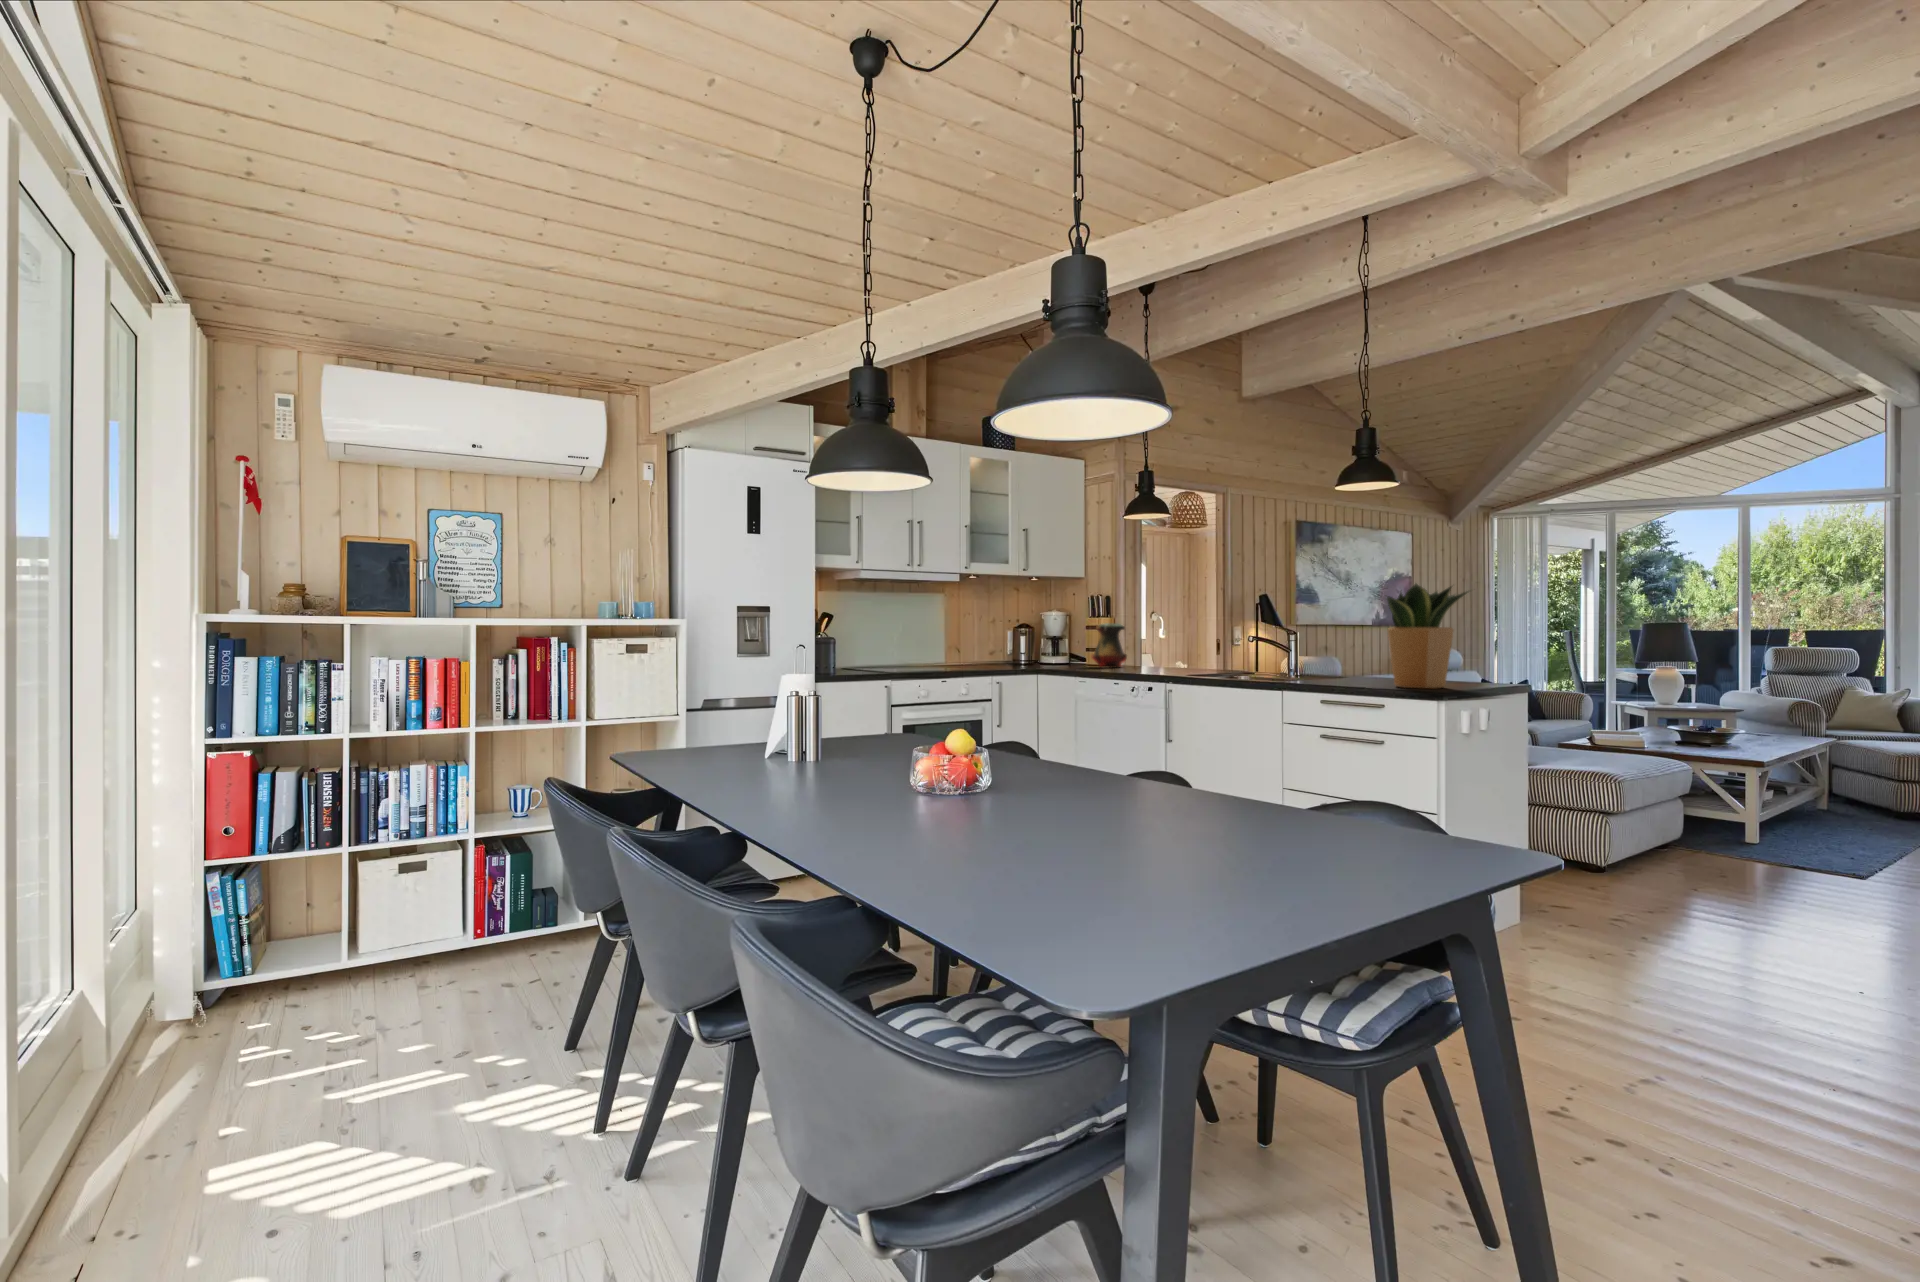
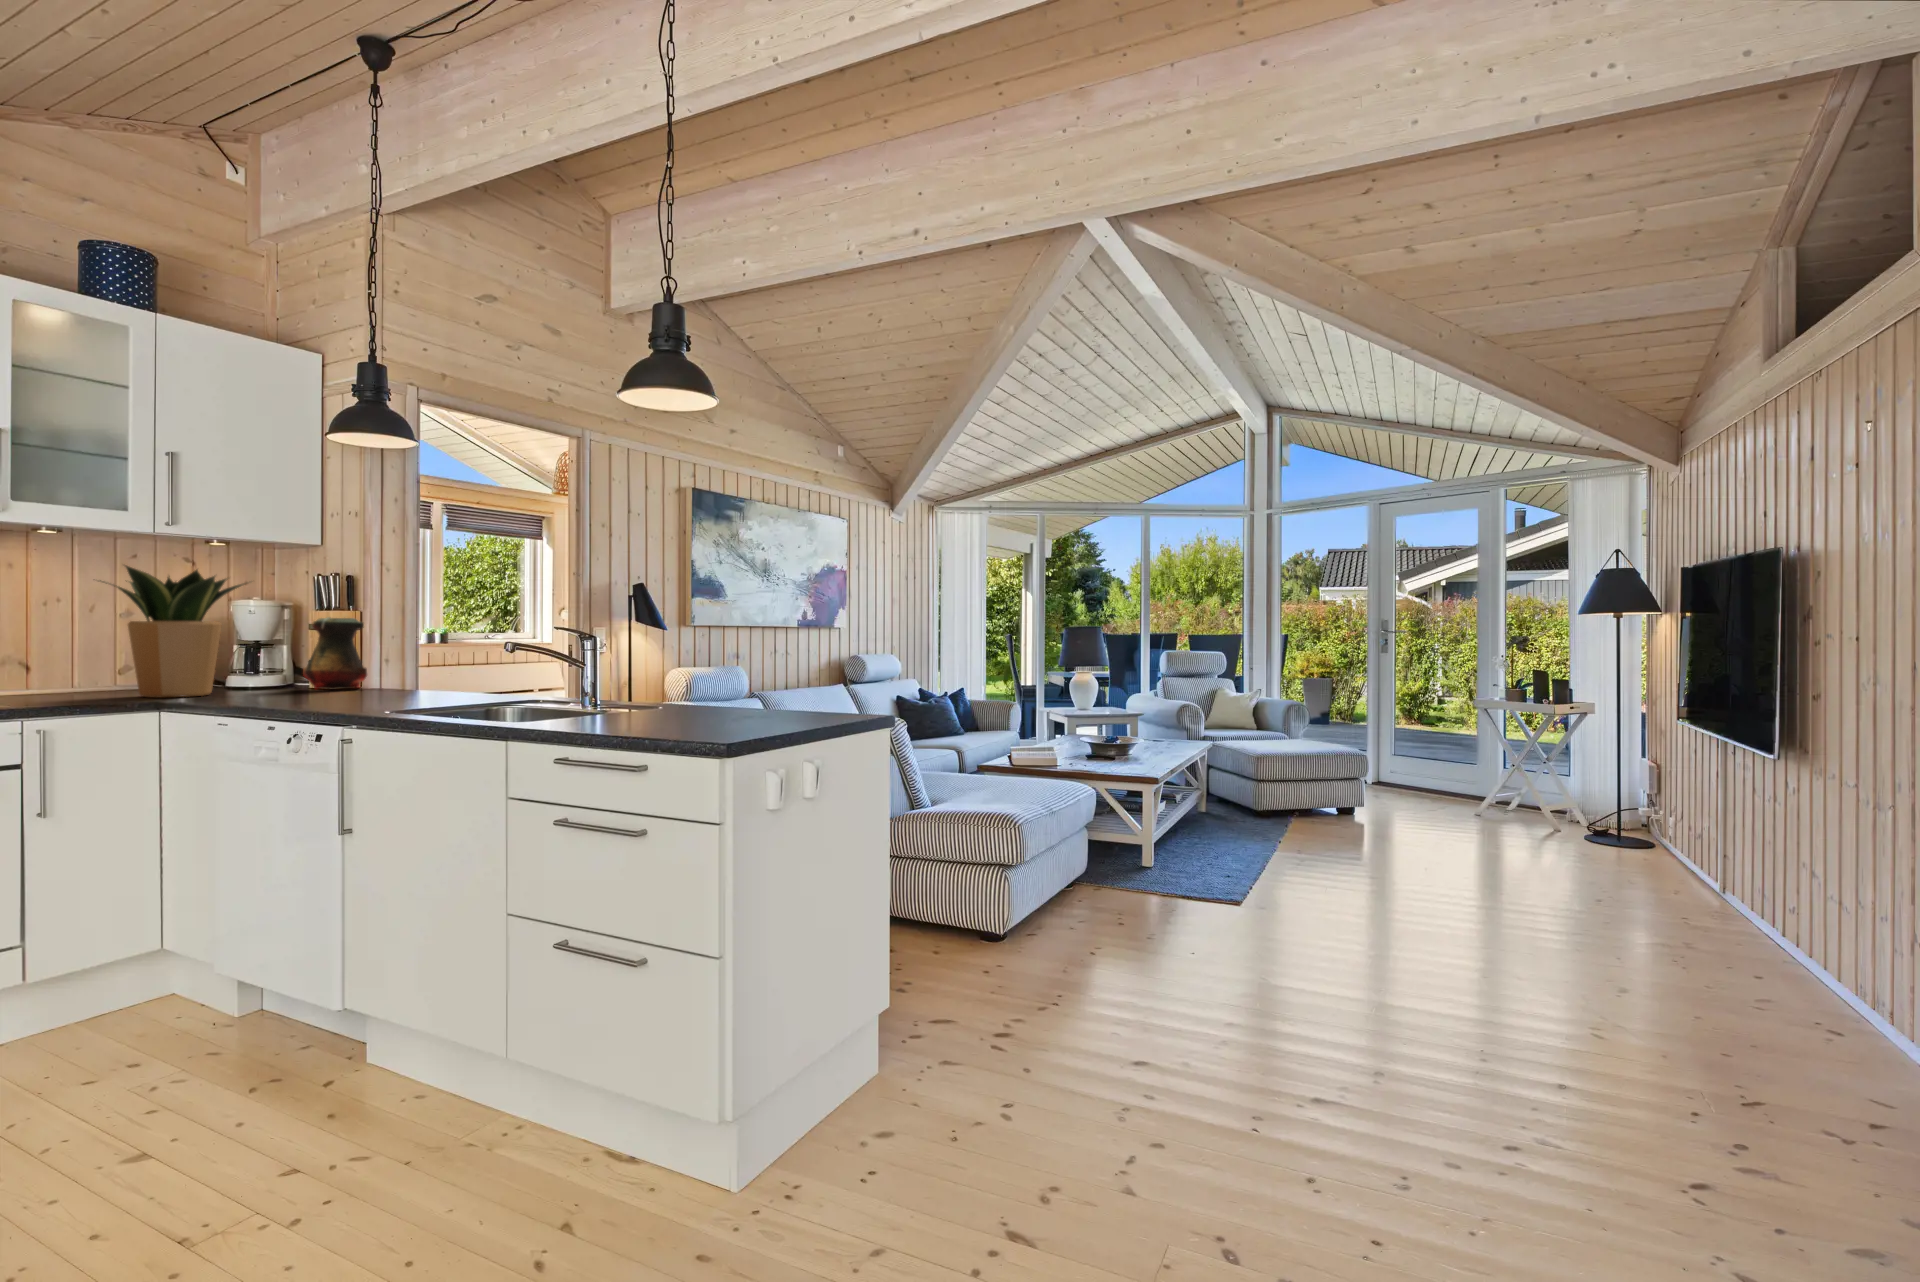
potted plant: present [1387,584,1469,689] -> present [100,566,244,697]

